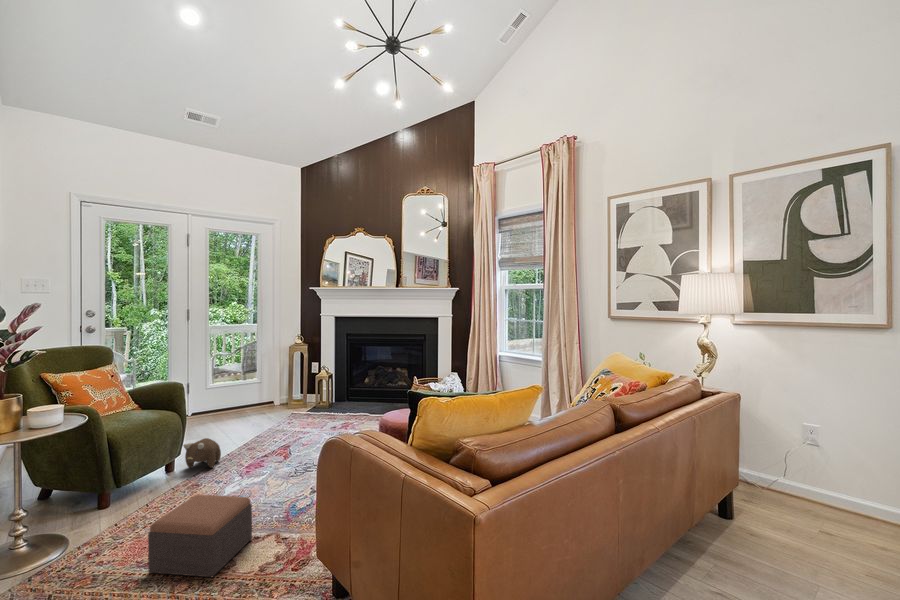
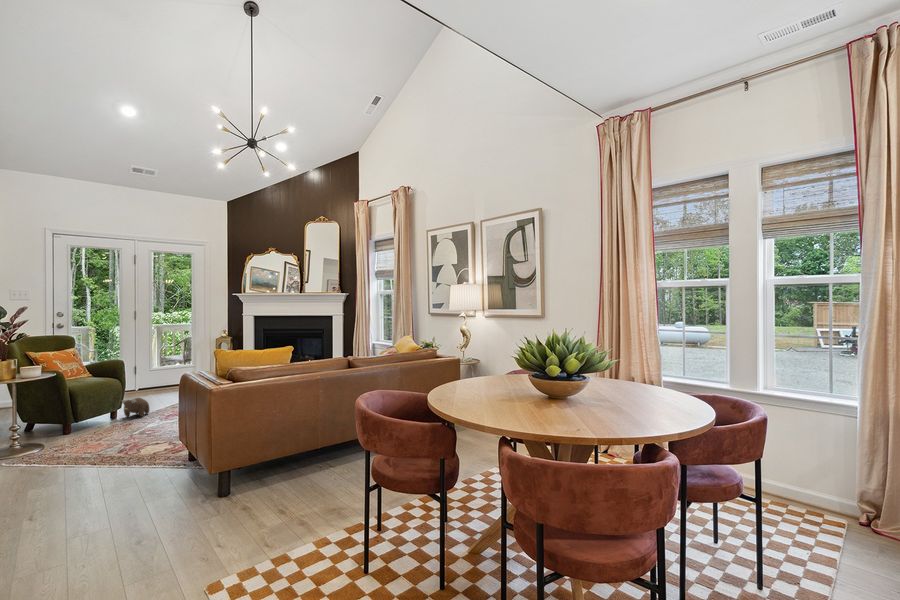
footstool: present [148,495,252,577] -> none [89,418,152,455]

